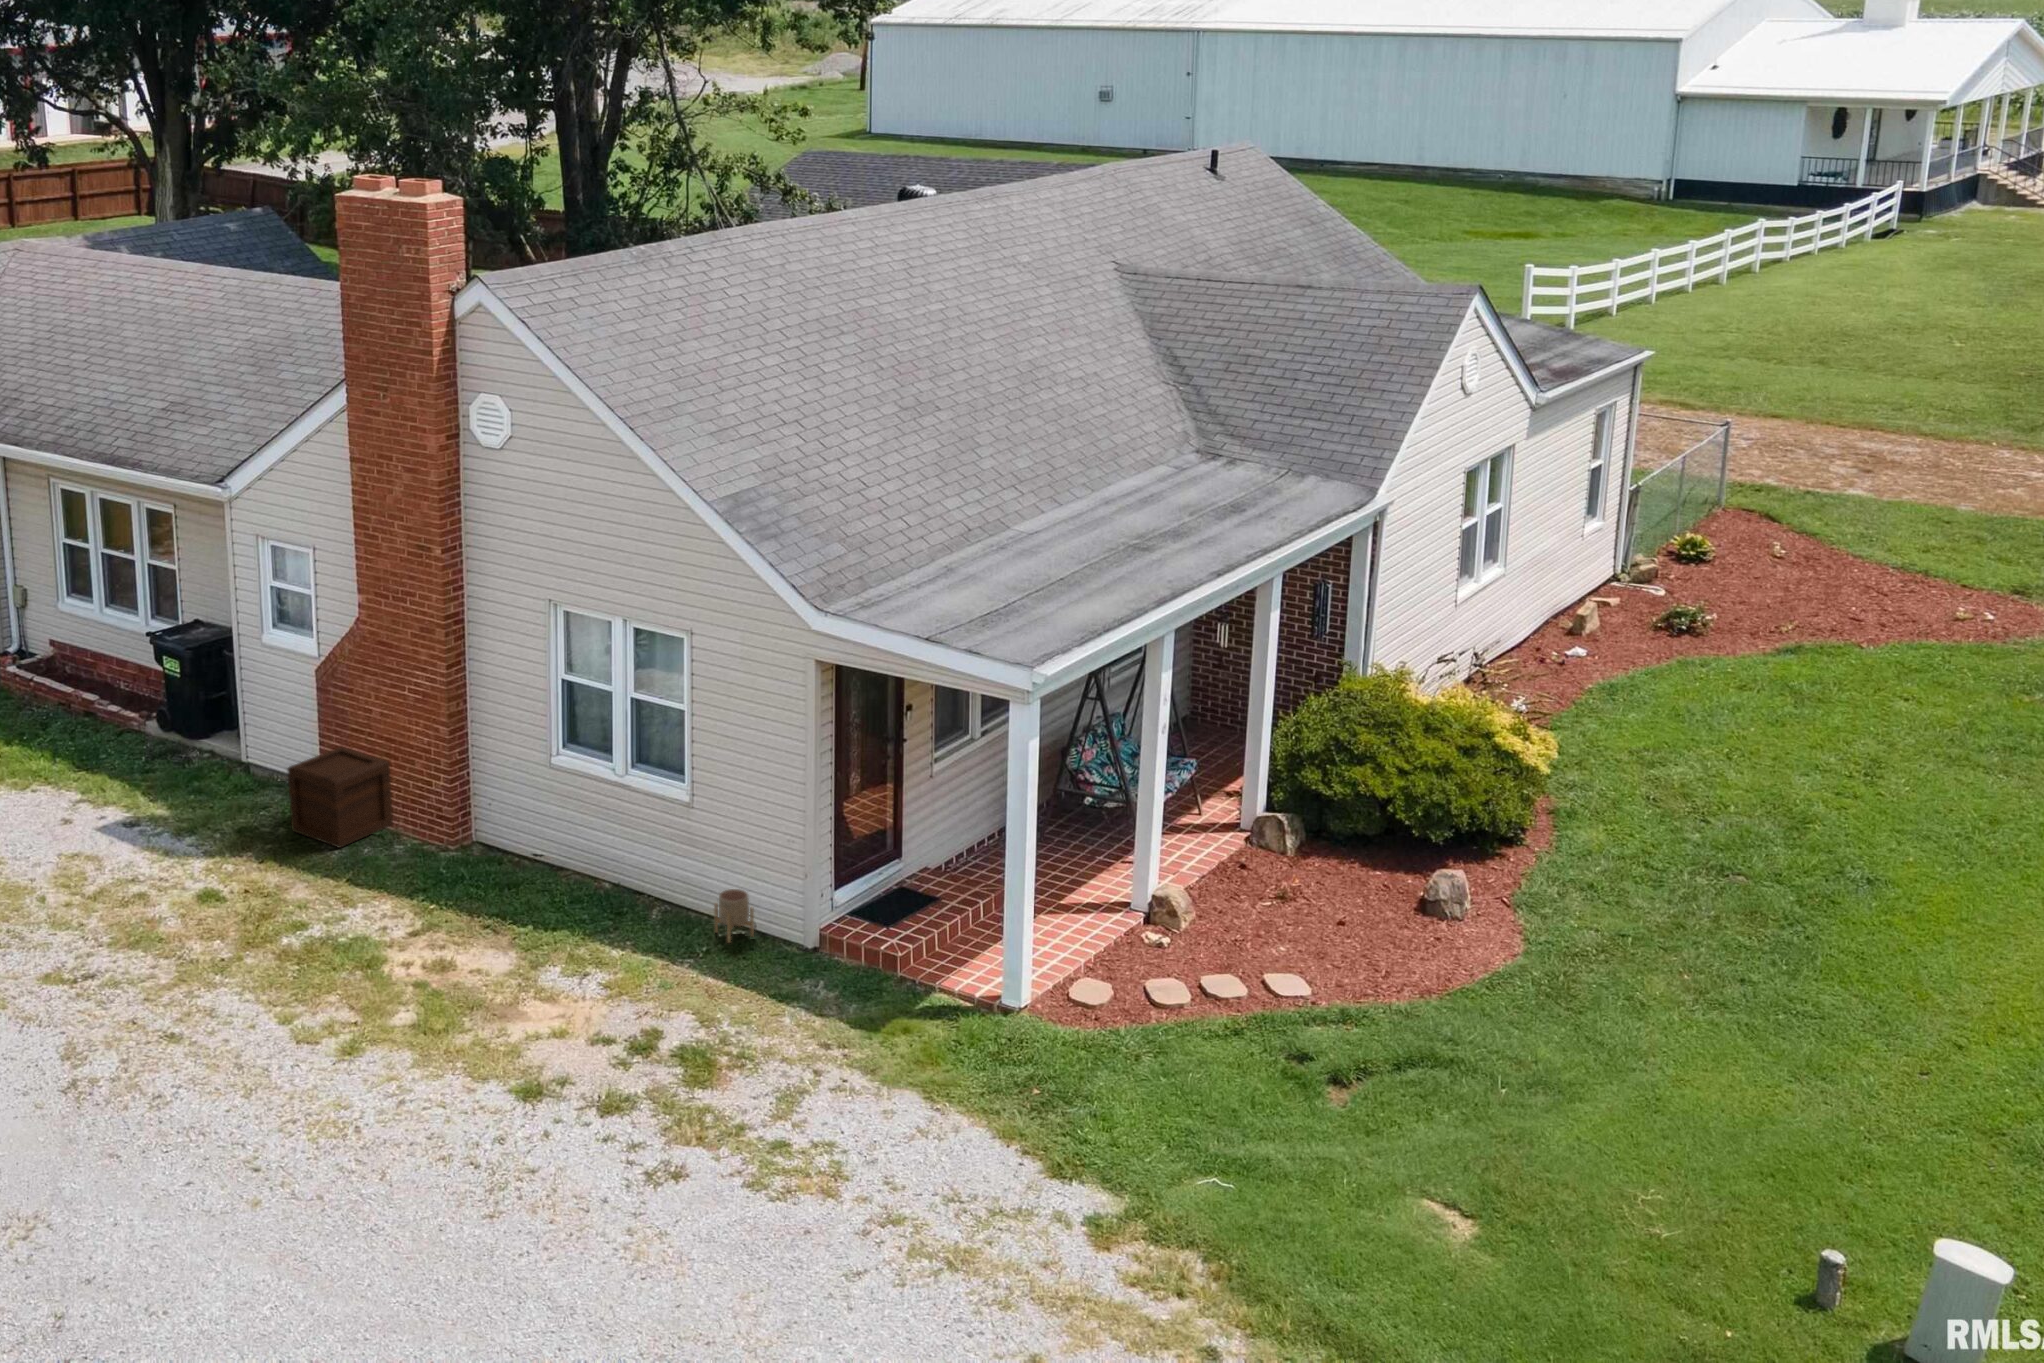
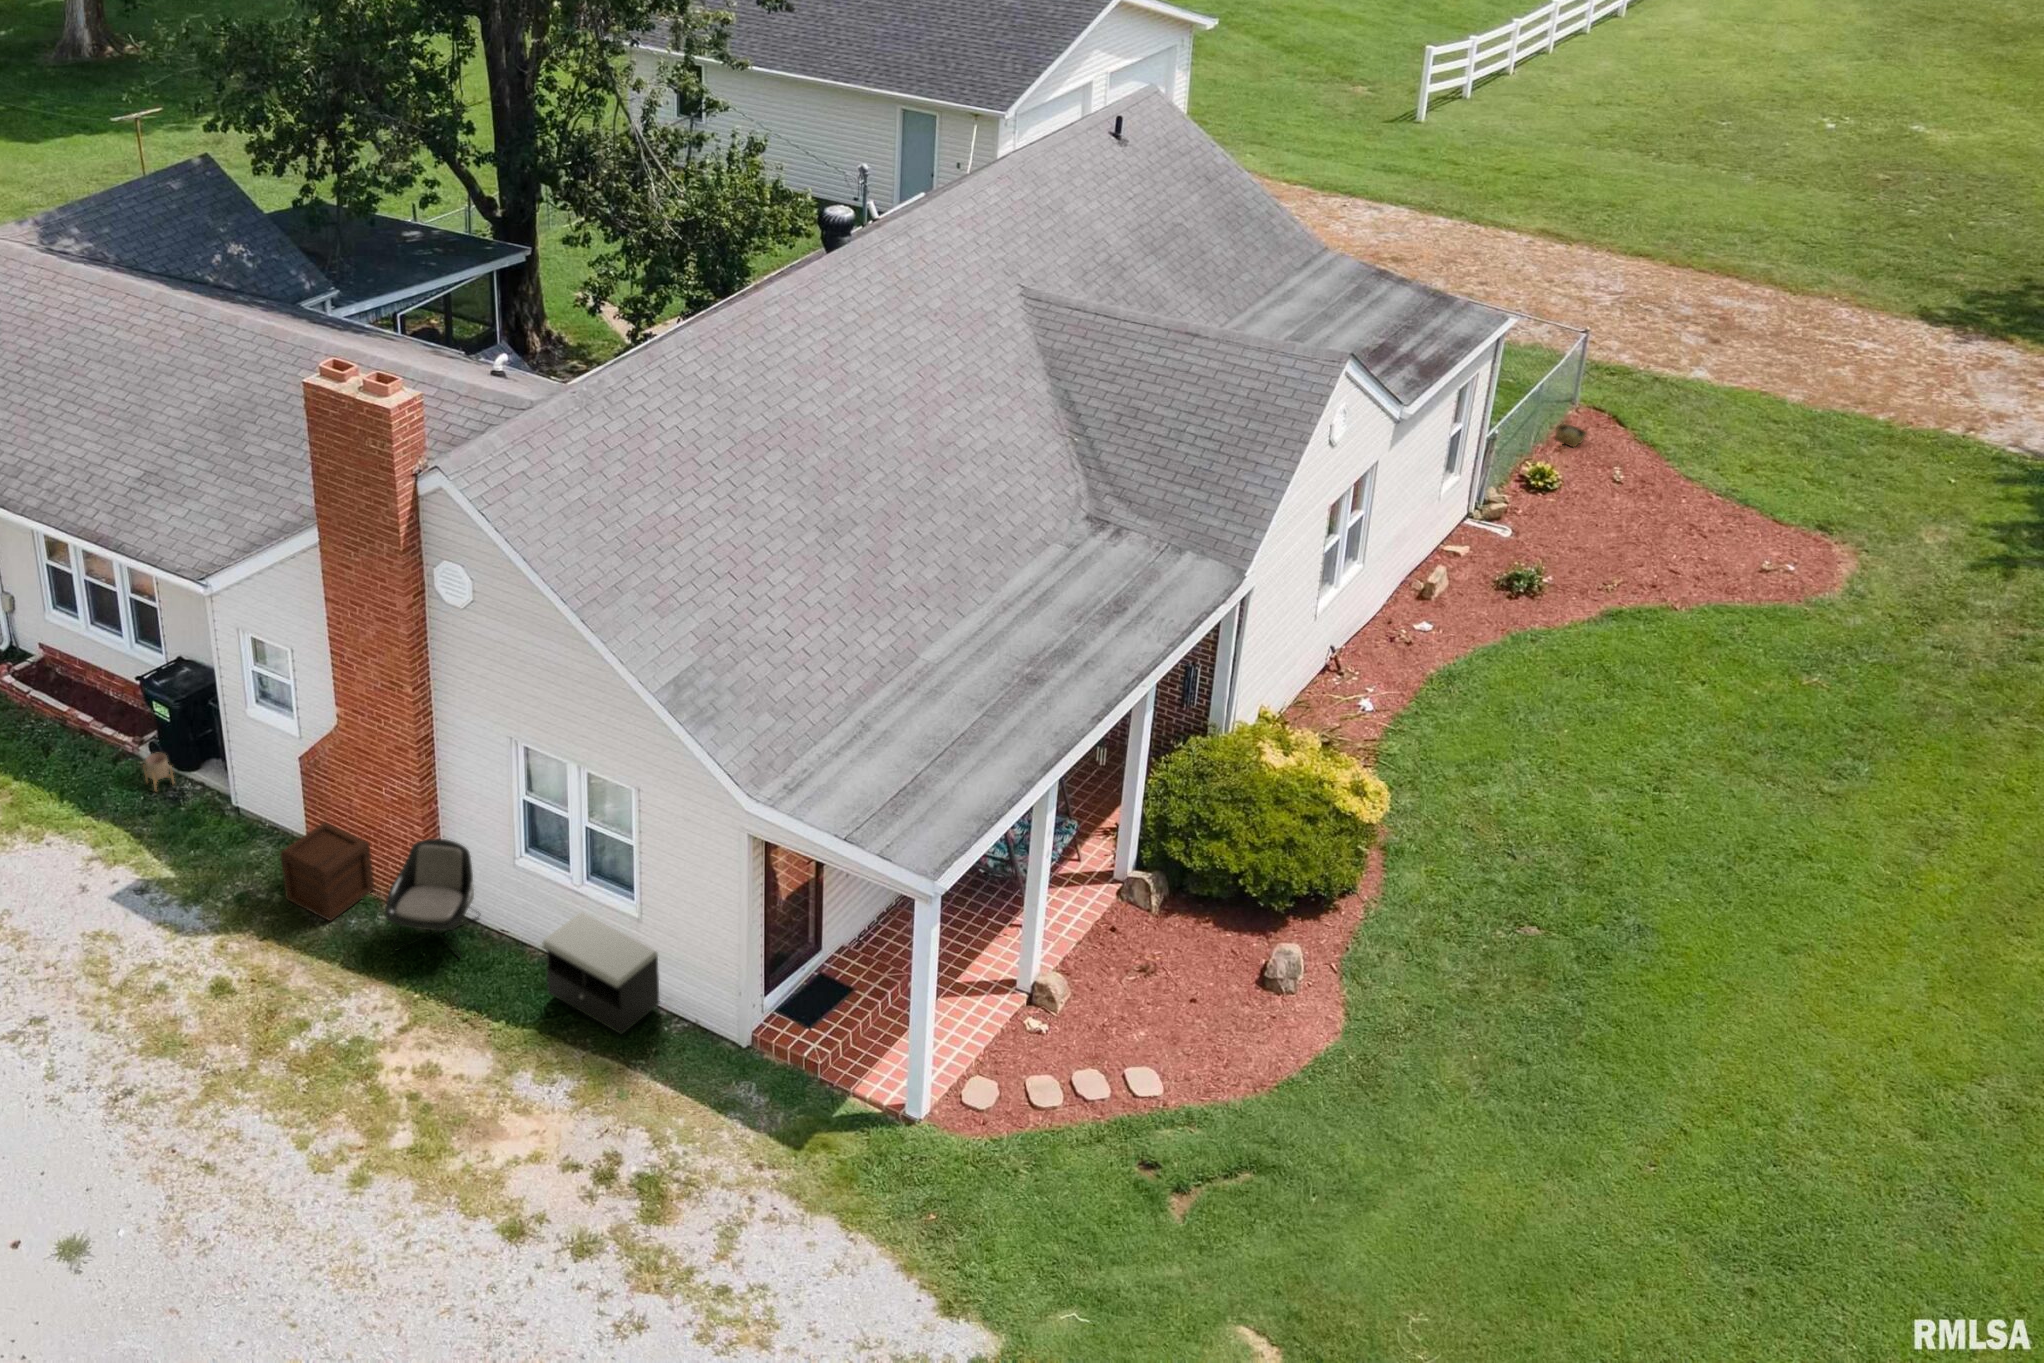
woven basket: none [1693,501,1729,527] -> present [1555,421,1587,447]
lounge chair: none [401,746,512,877] -> present [385,839,478,957]
storage bench: none [579,807,714,936] -> present [542,912,660,1034]
planter: present [714,889,754,942] -> present [143,753,174,790]

